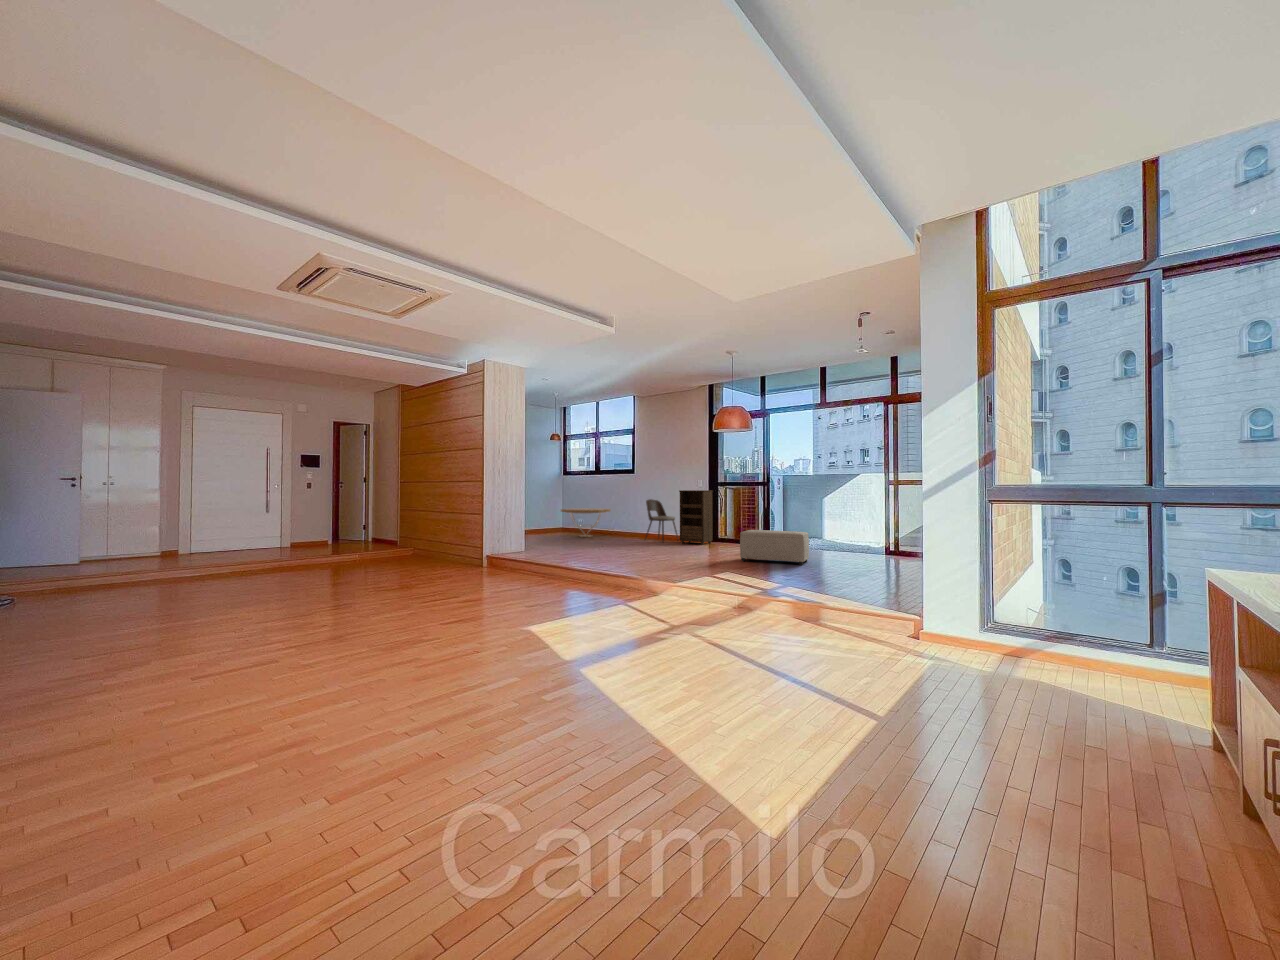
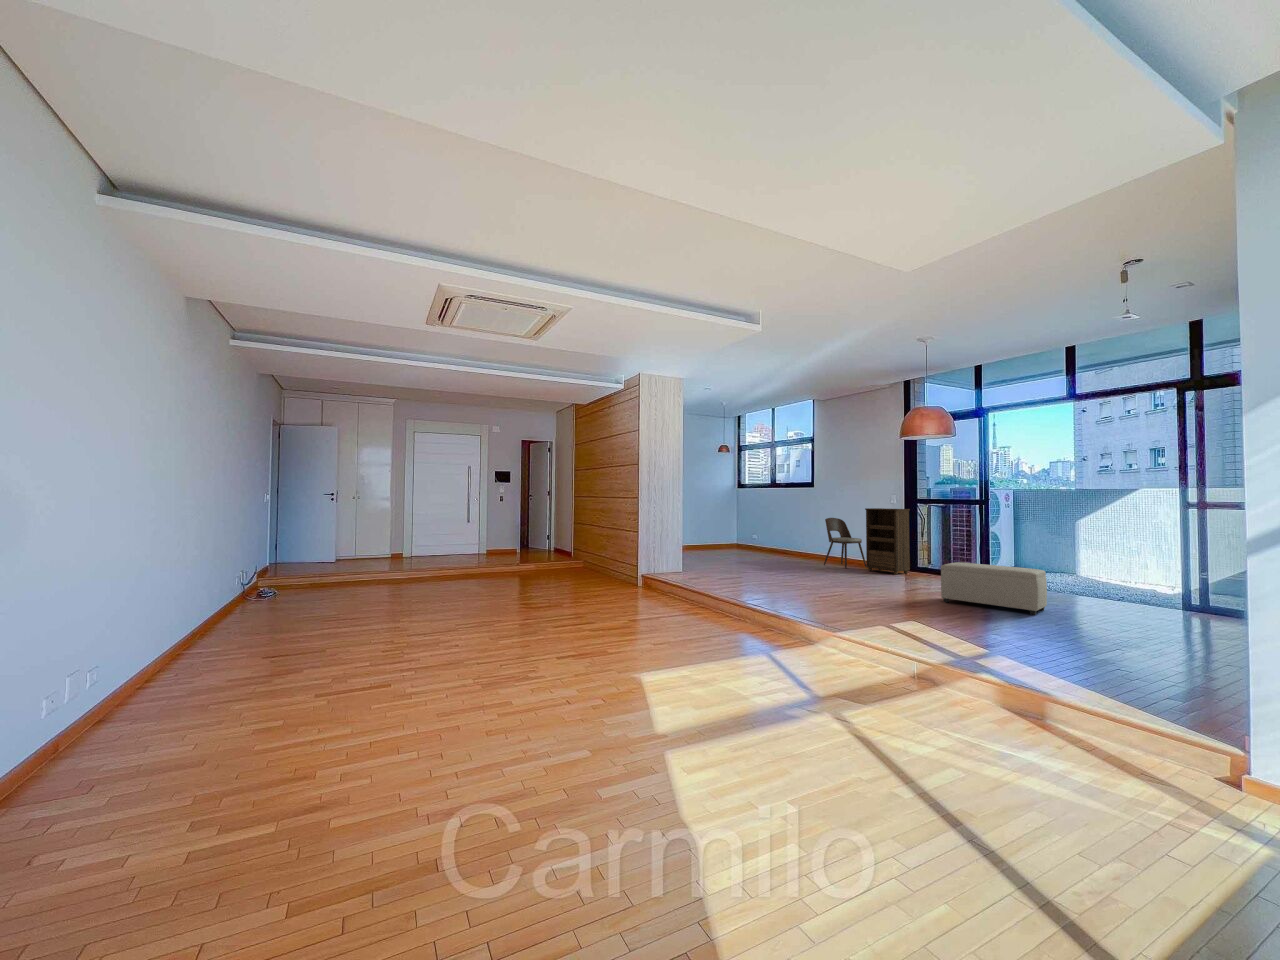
coffee table: present [561,508,611,537] -> none [730,525,786,557]

